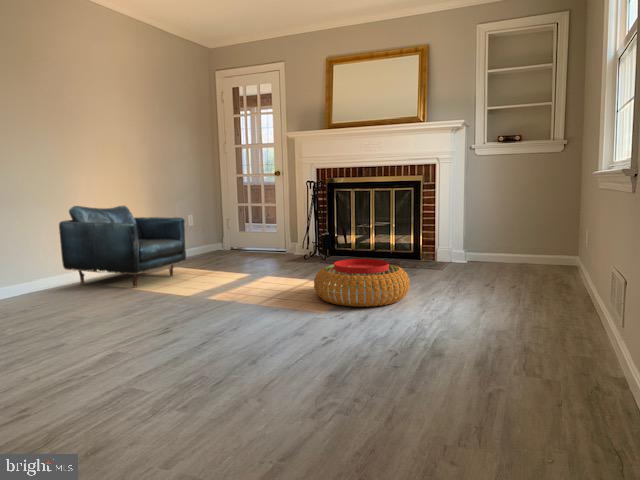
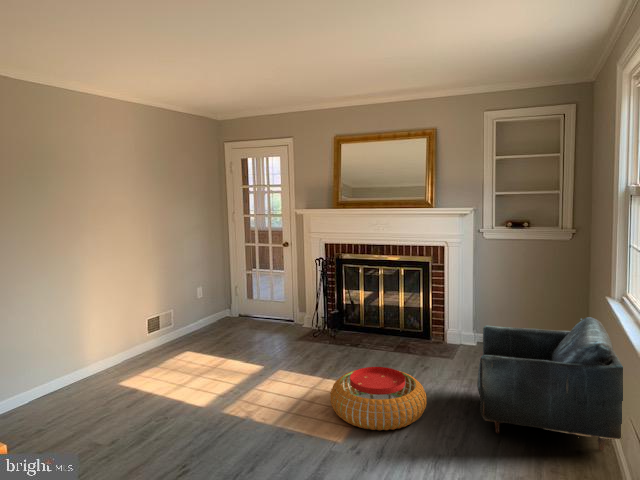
armchair: present [59,206,186,287] -> present [477,317,623,450]

